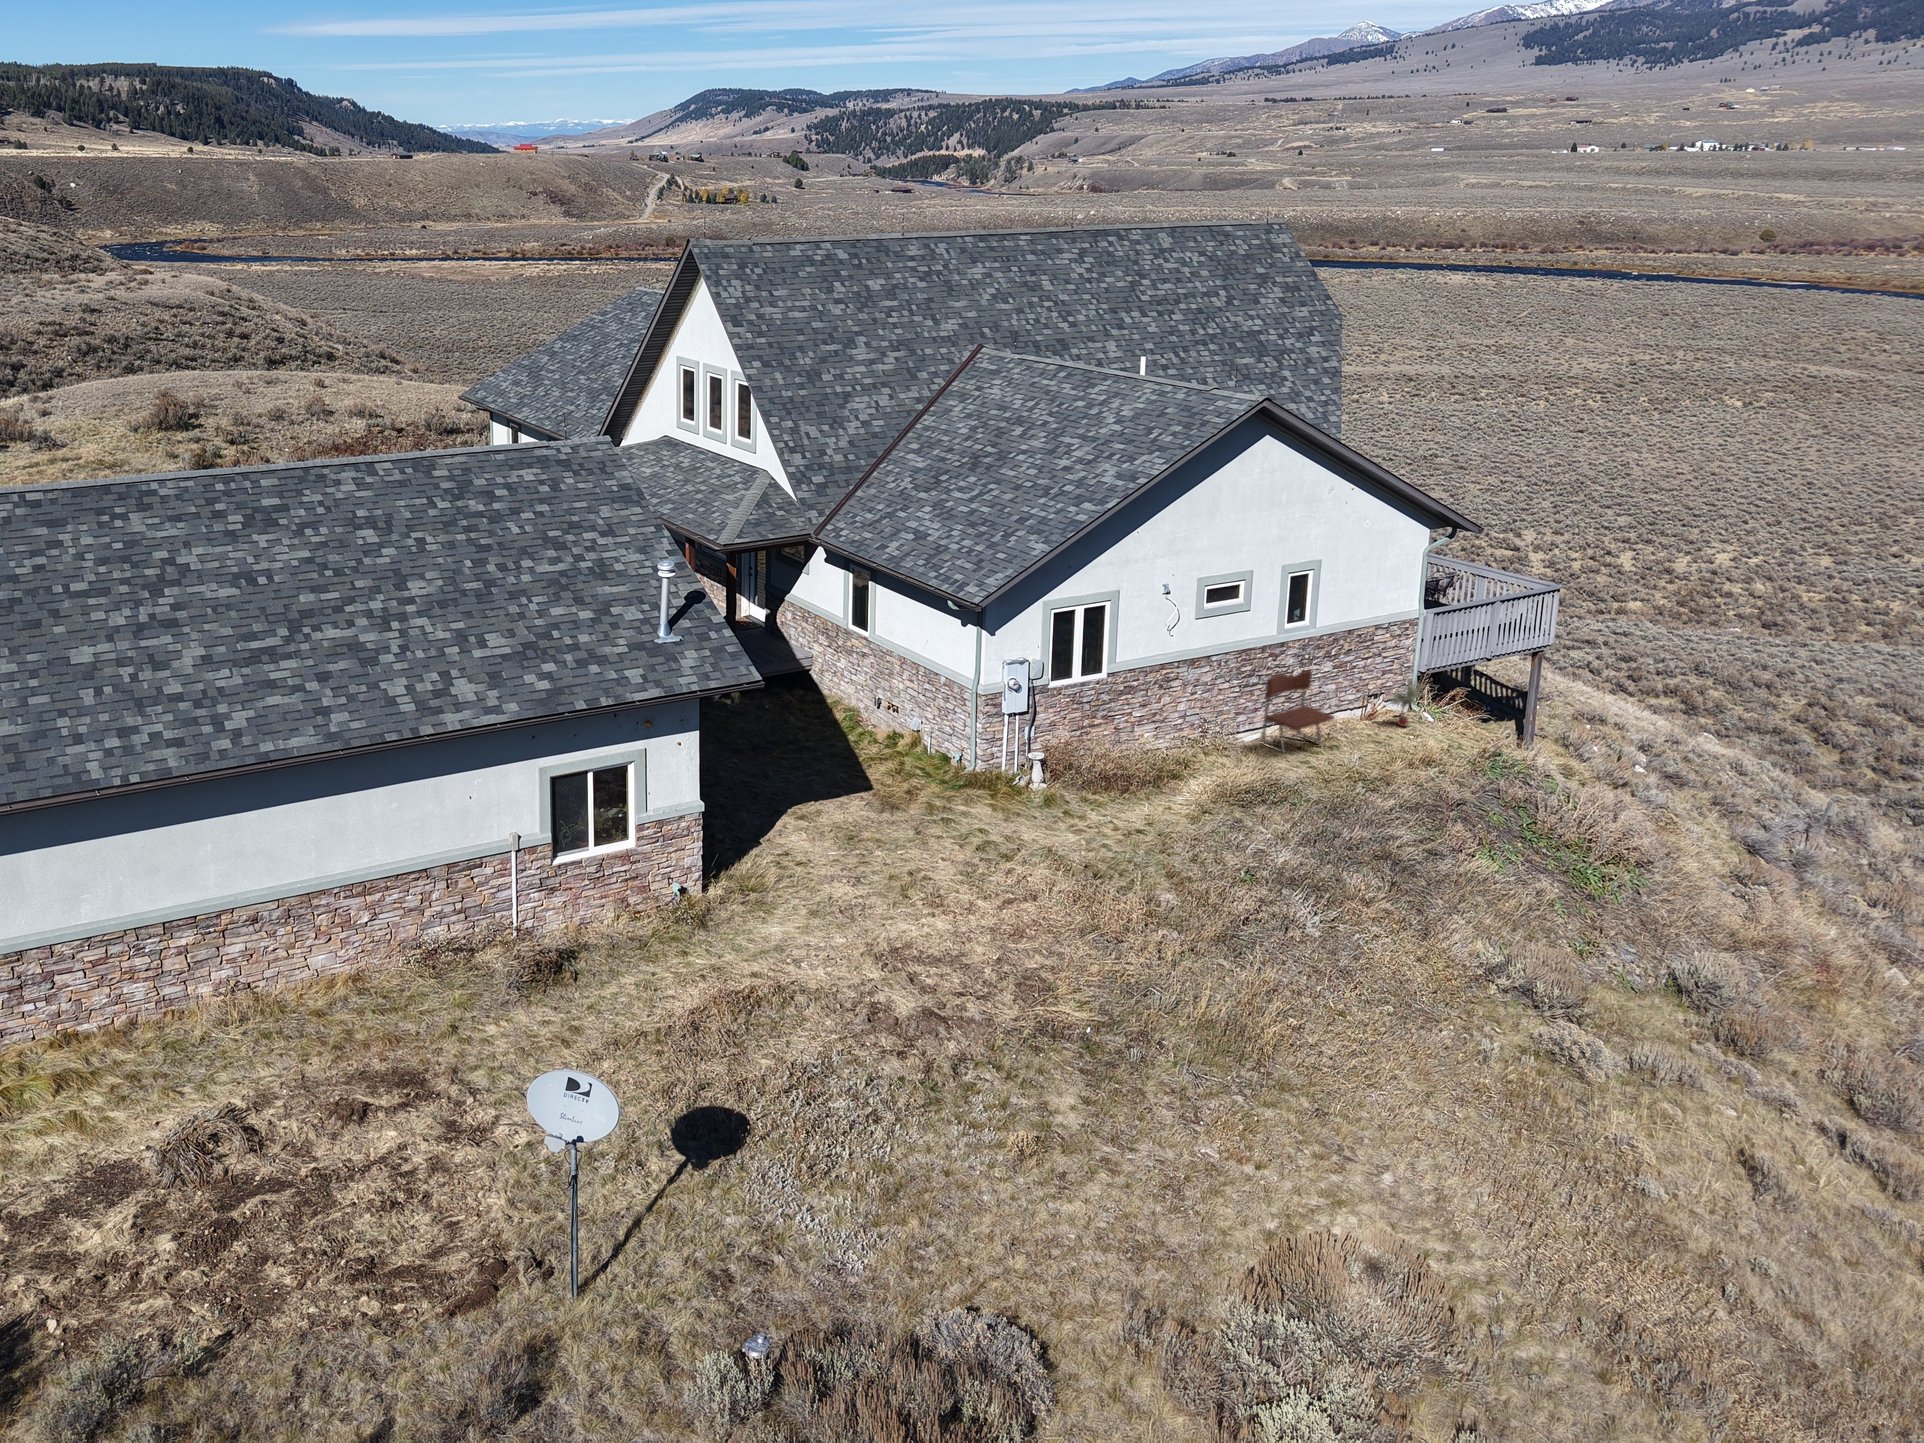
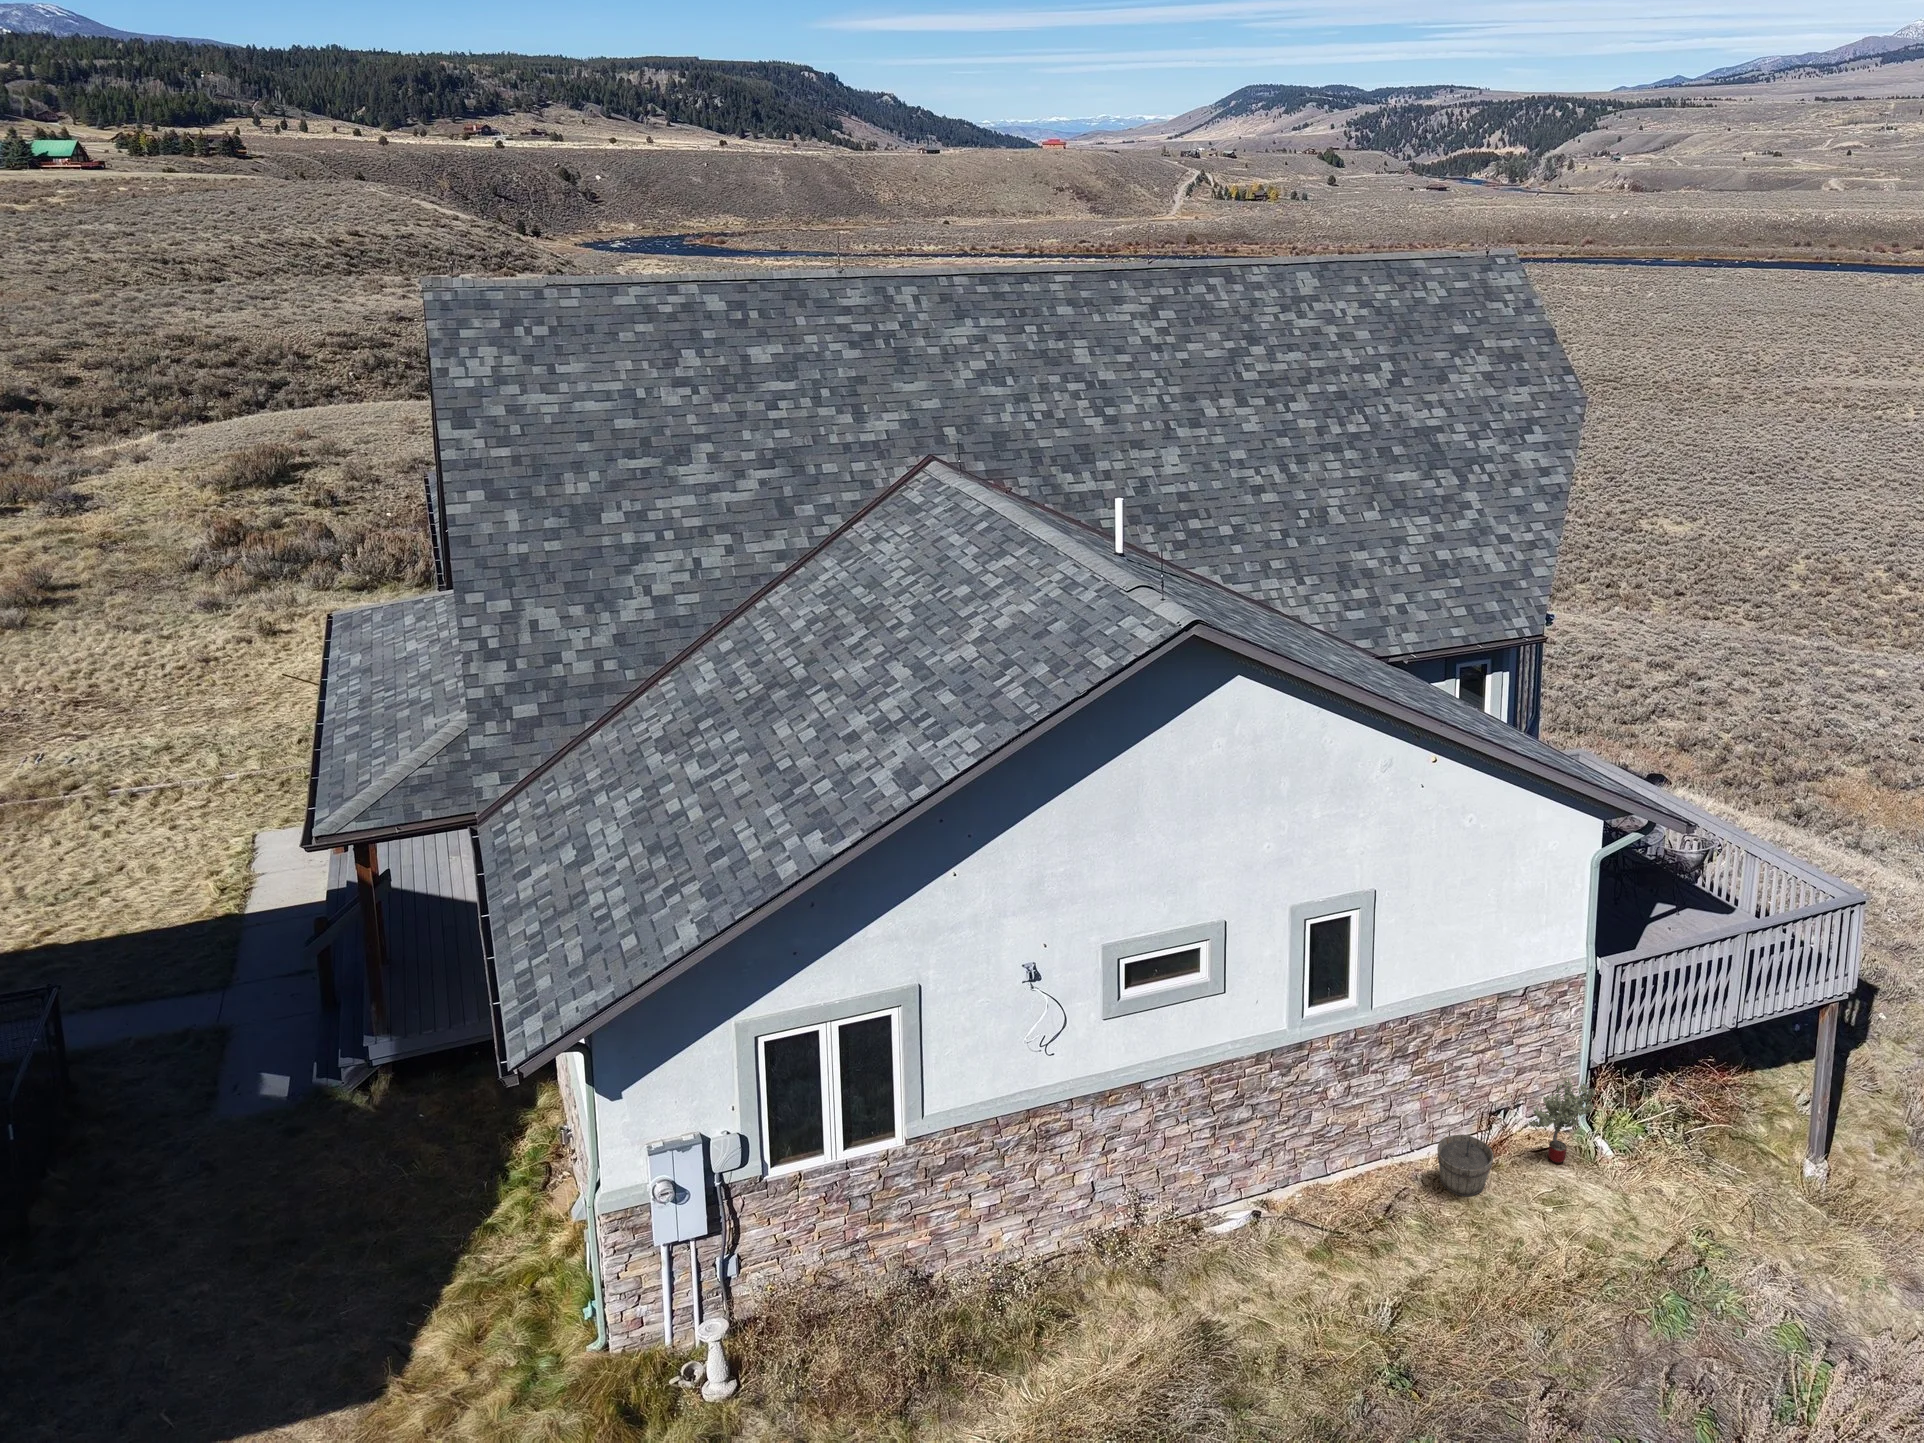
bench: present [1262,670,1335,753] -> none [1261,1083,1394,1255]
wooden bucket: none [1342,707,1376,737] -> present [1437,1135,1493,1196]

